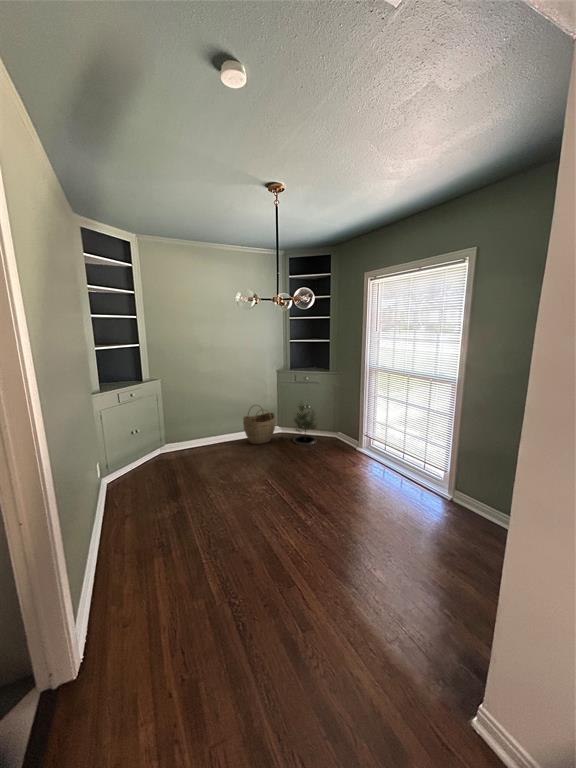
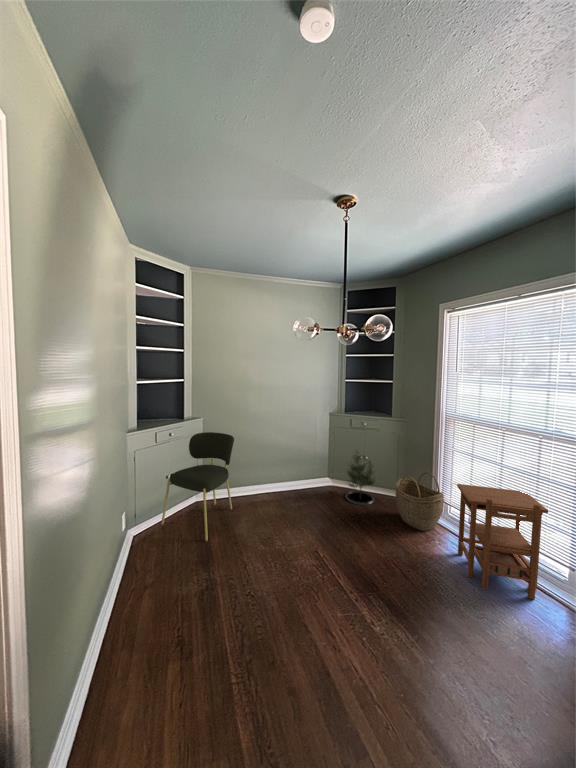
dining chair: none [133,392,196,481] -> present [161,432,234,541]
woven basket: present [243,405,275,444] -> present [395,472,444,531]
side table: none [374,420,431,494] -> present [457,484,548,599]

